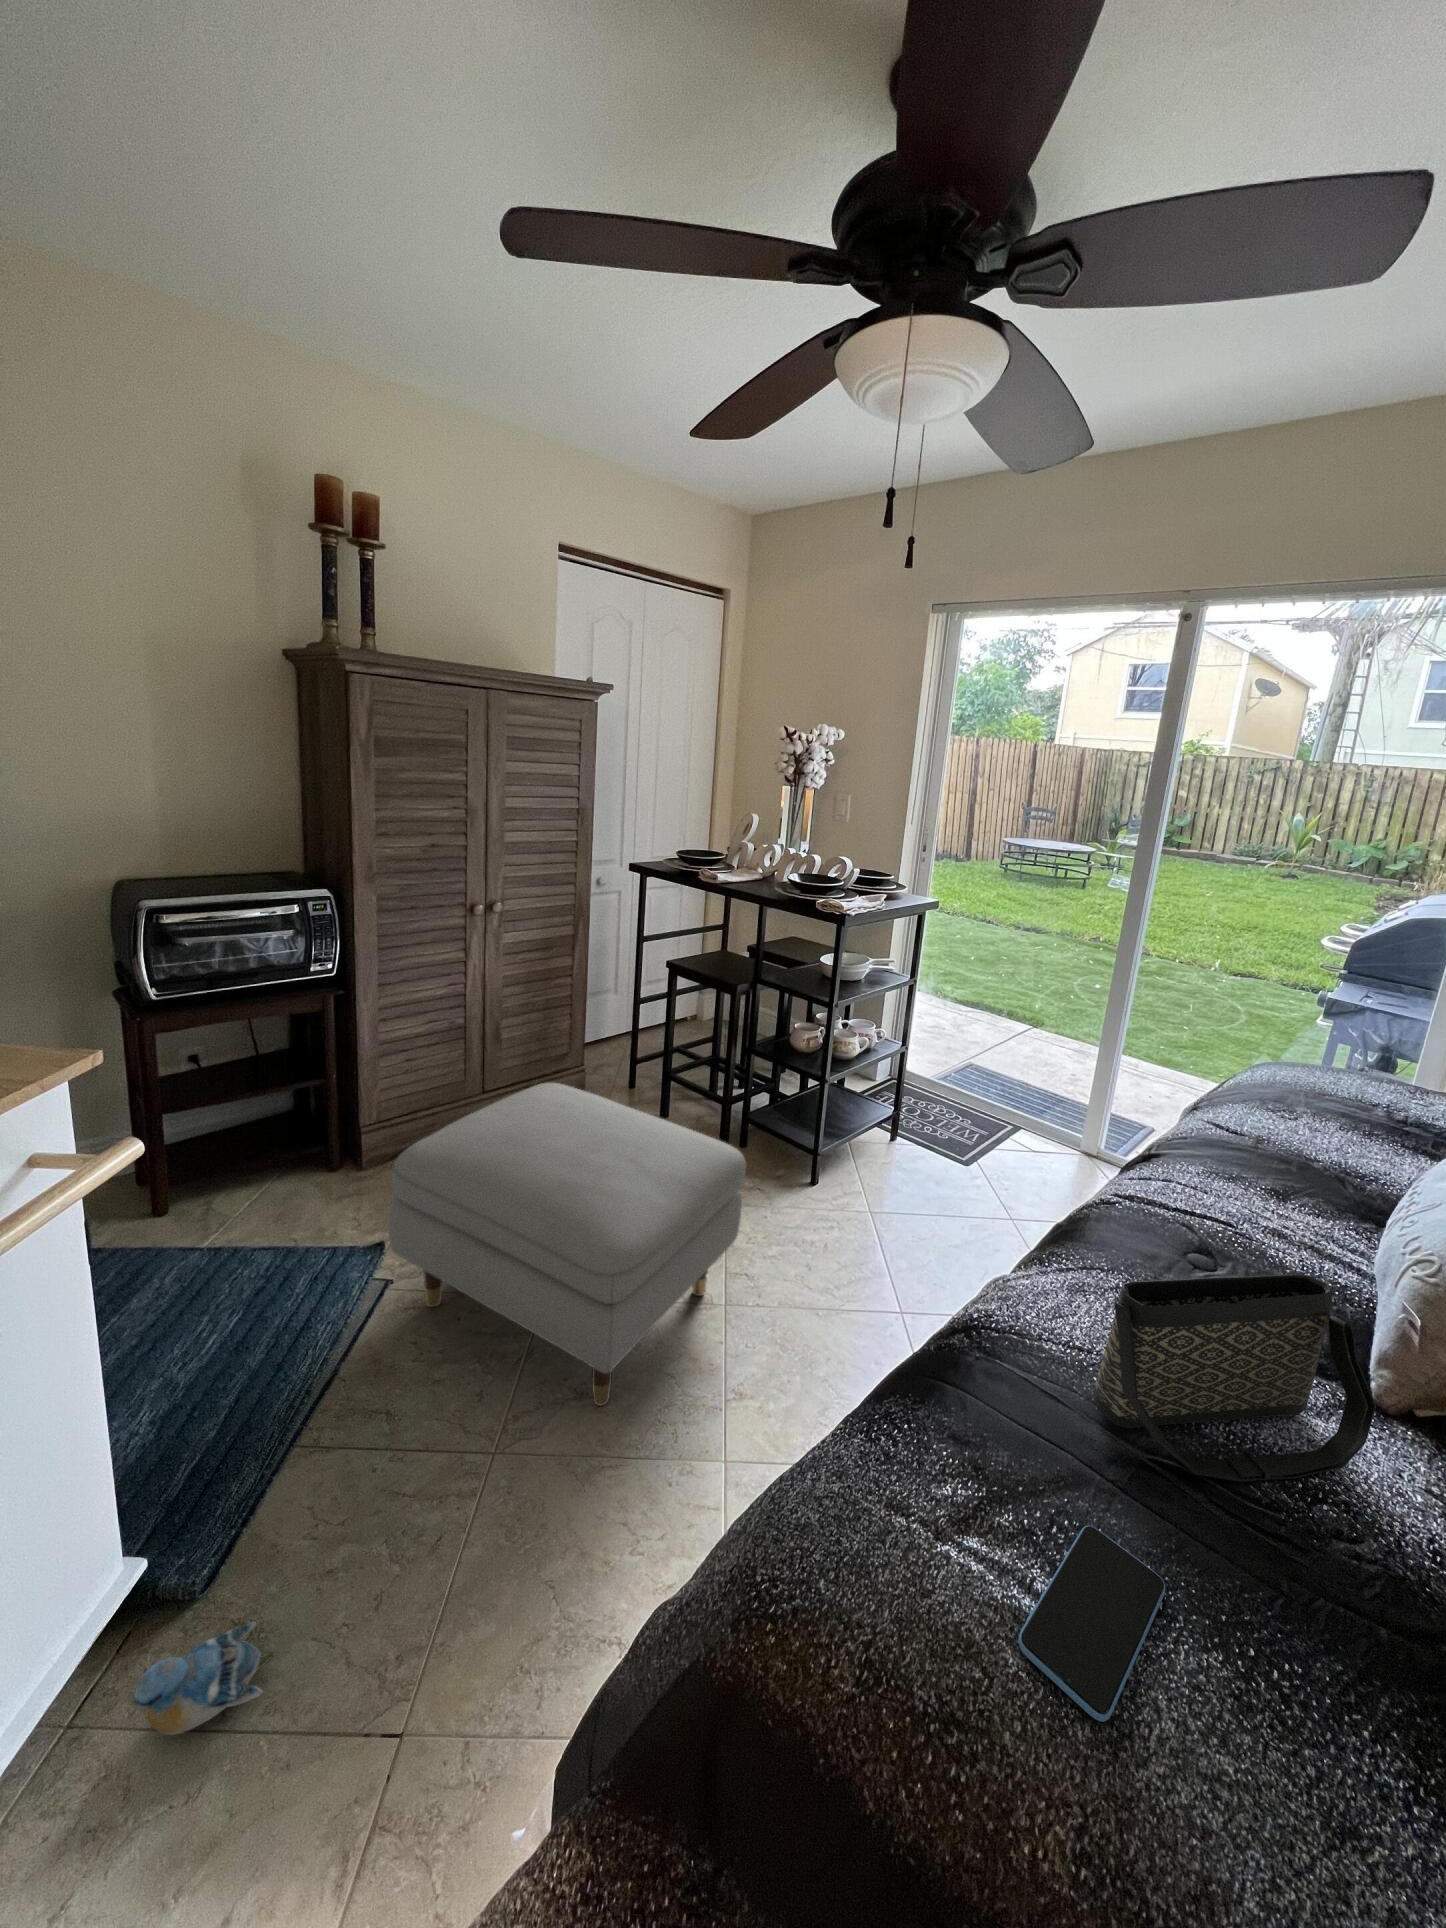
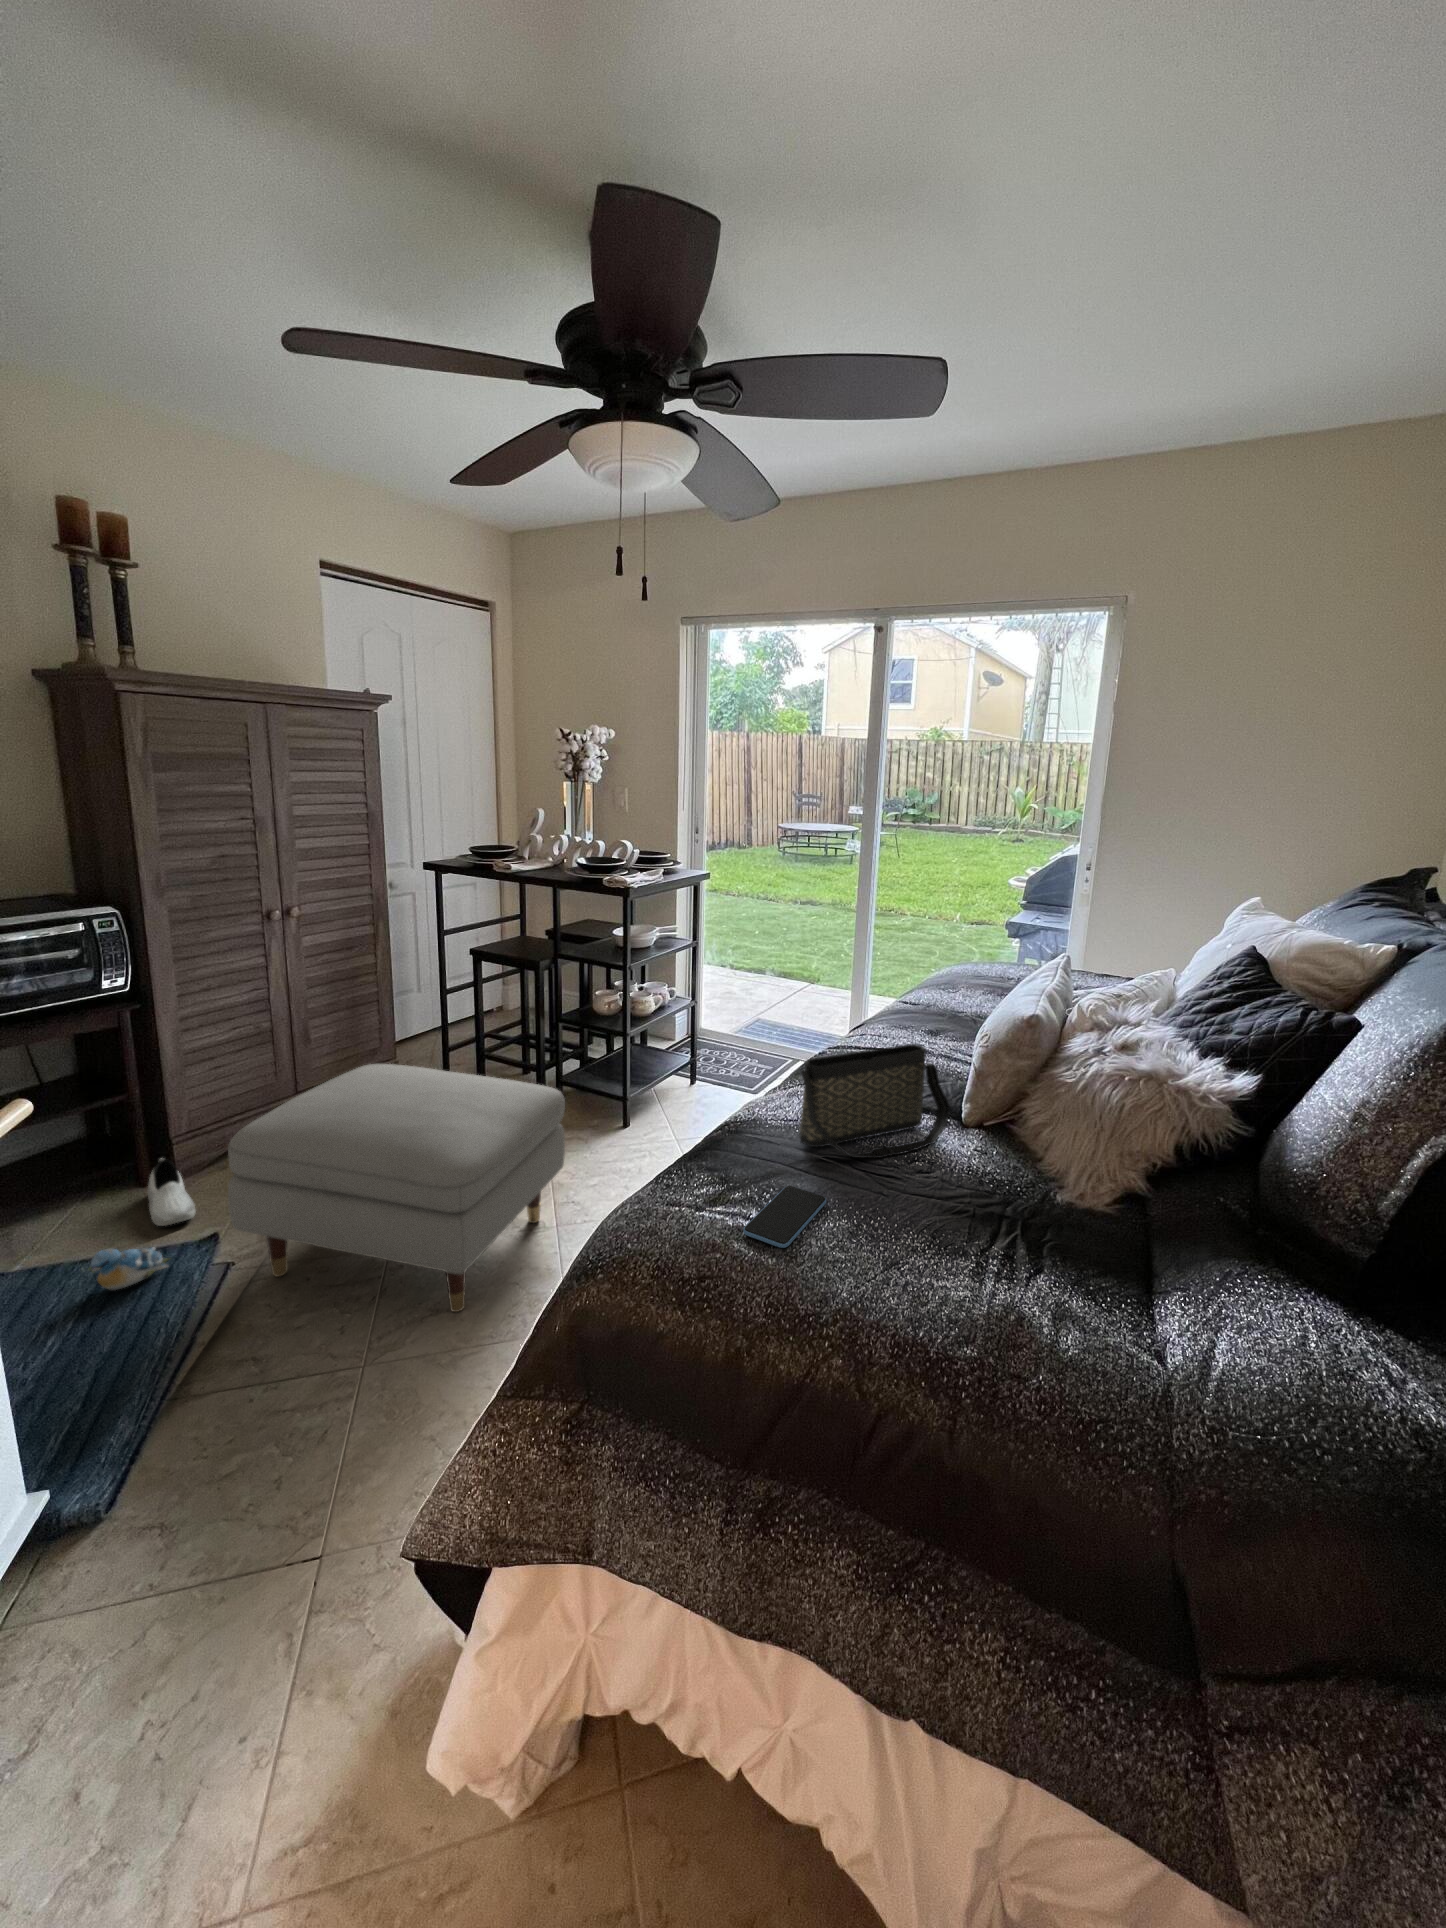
shoe: none [335,1144,374,1218] -> present [148,1158,196,1226]
plush toy: present [130,1621,275,1735] -> present [89,1247,170,1290]

